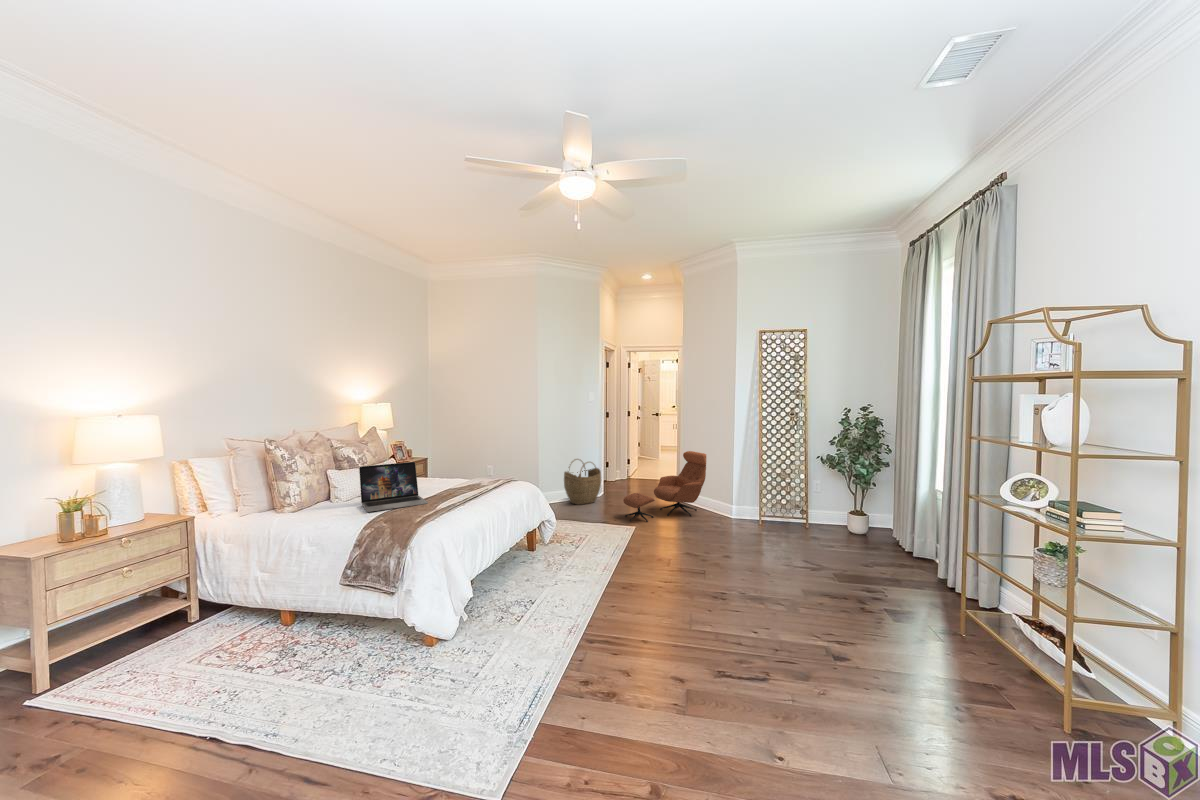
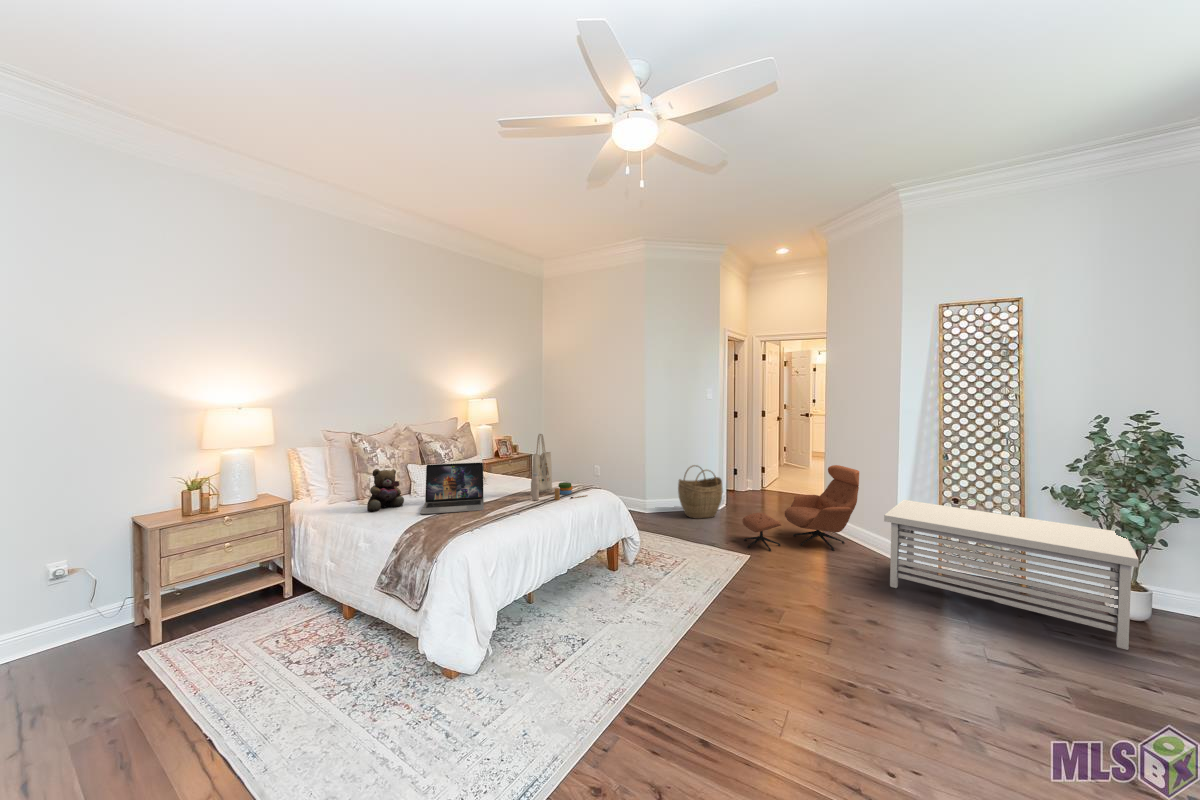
tote bag: none [461,433,514,492] -> present [530,434,587,500]
teddy bear: none [301,473,338,516] -> present [367,469,404,512]
storage bench: none [729,473,867,551] -> present [884,500,1139,650]

